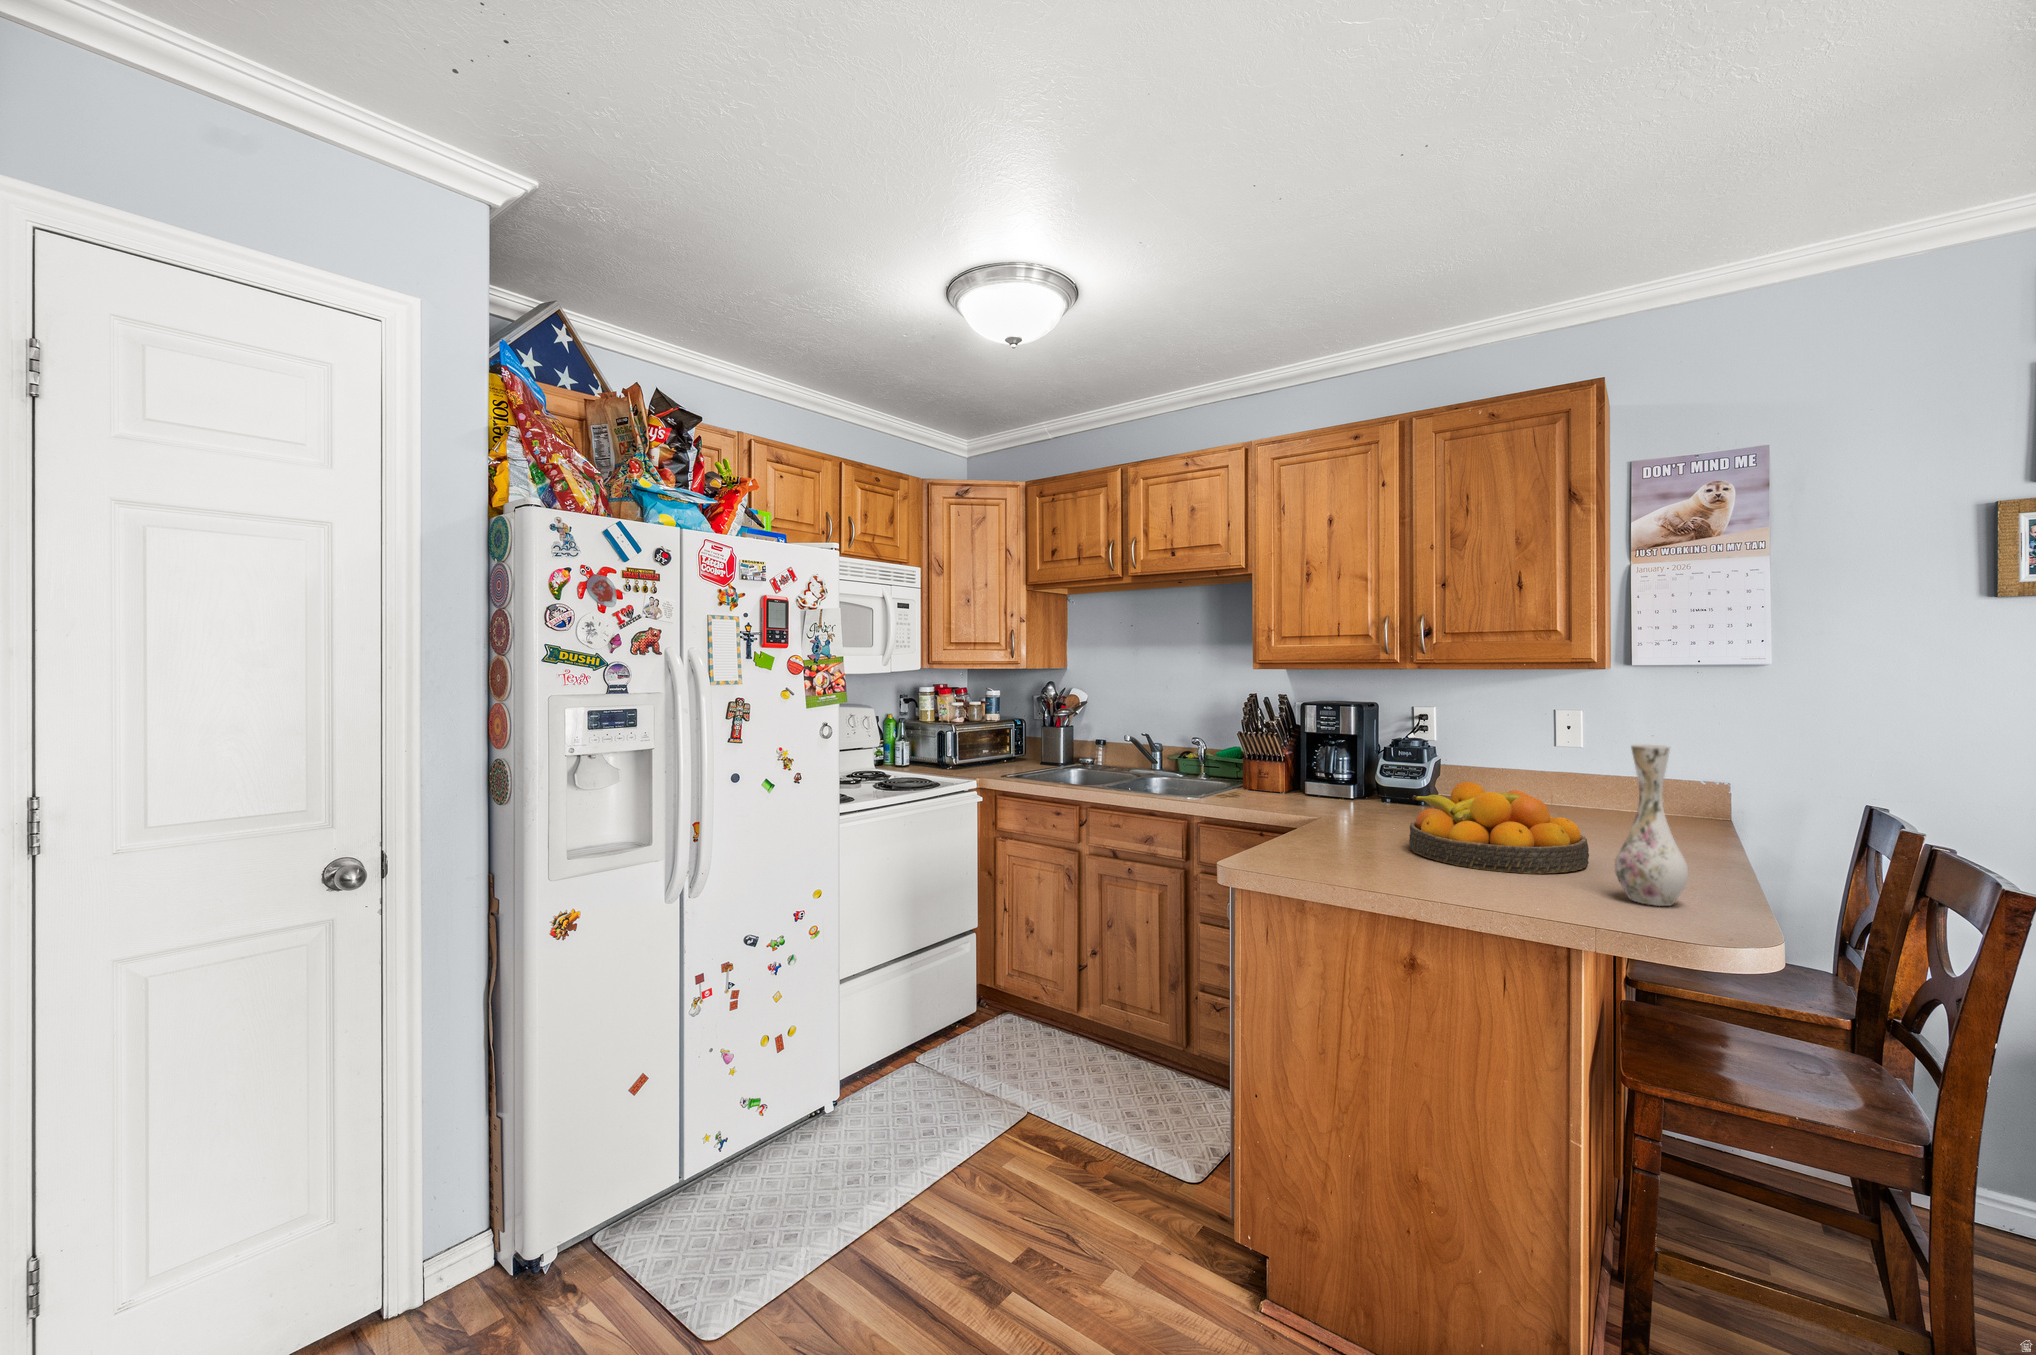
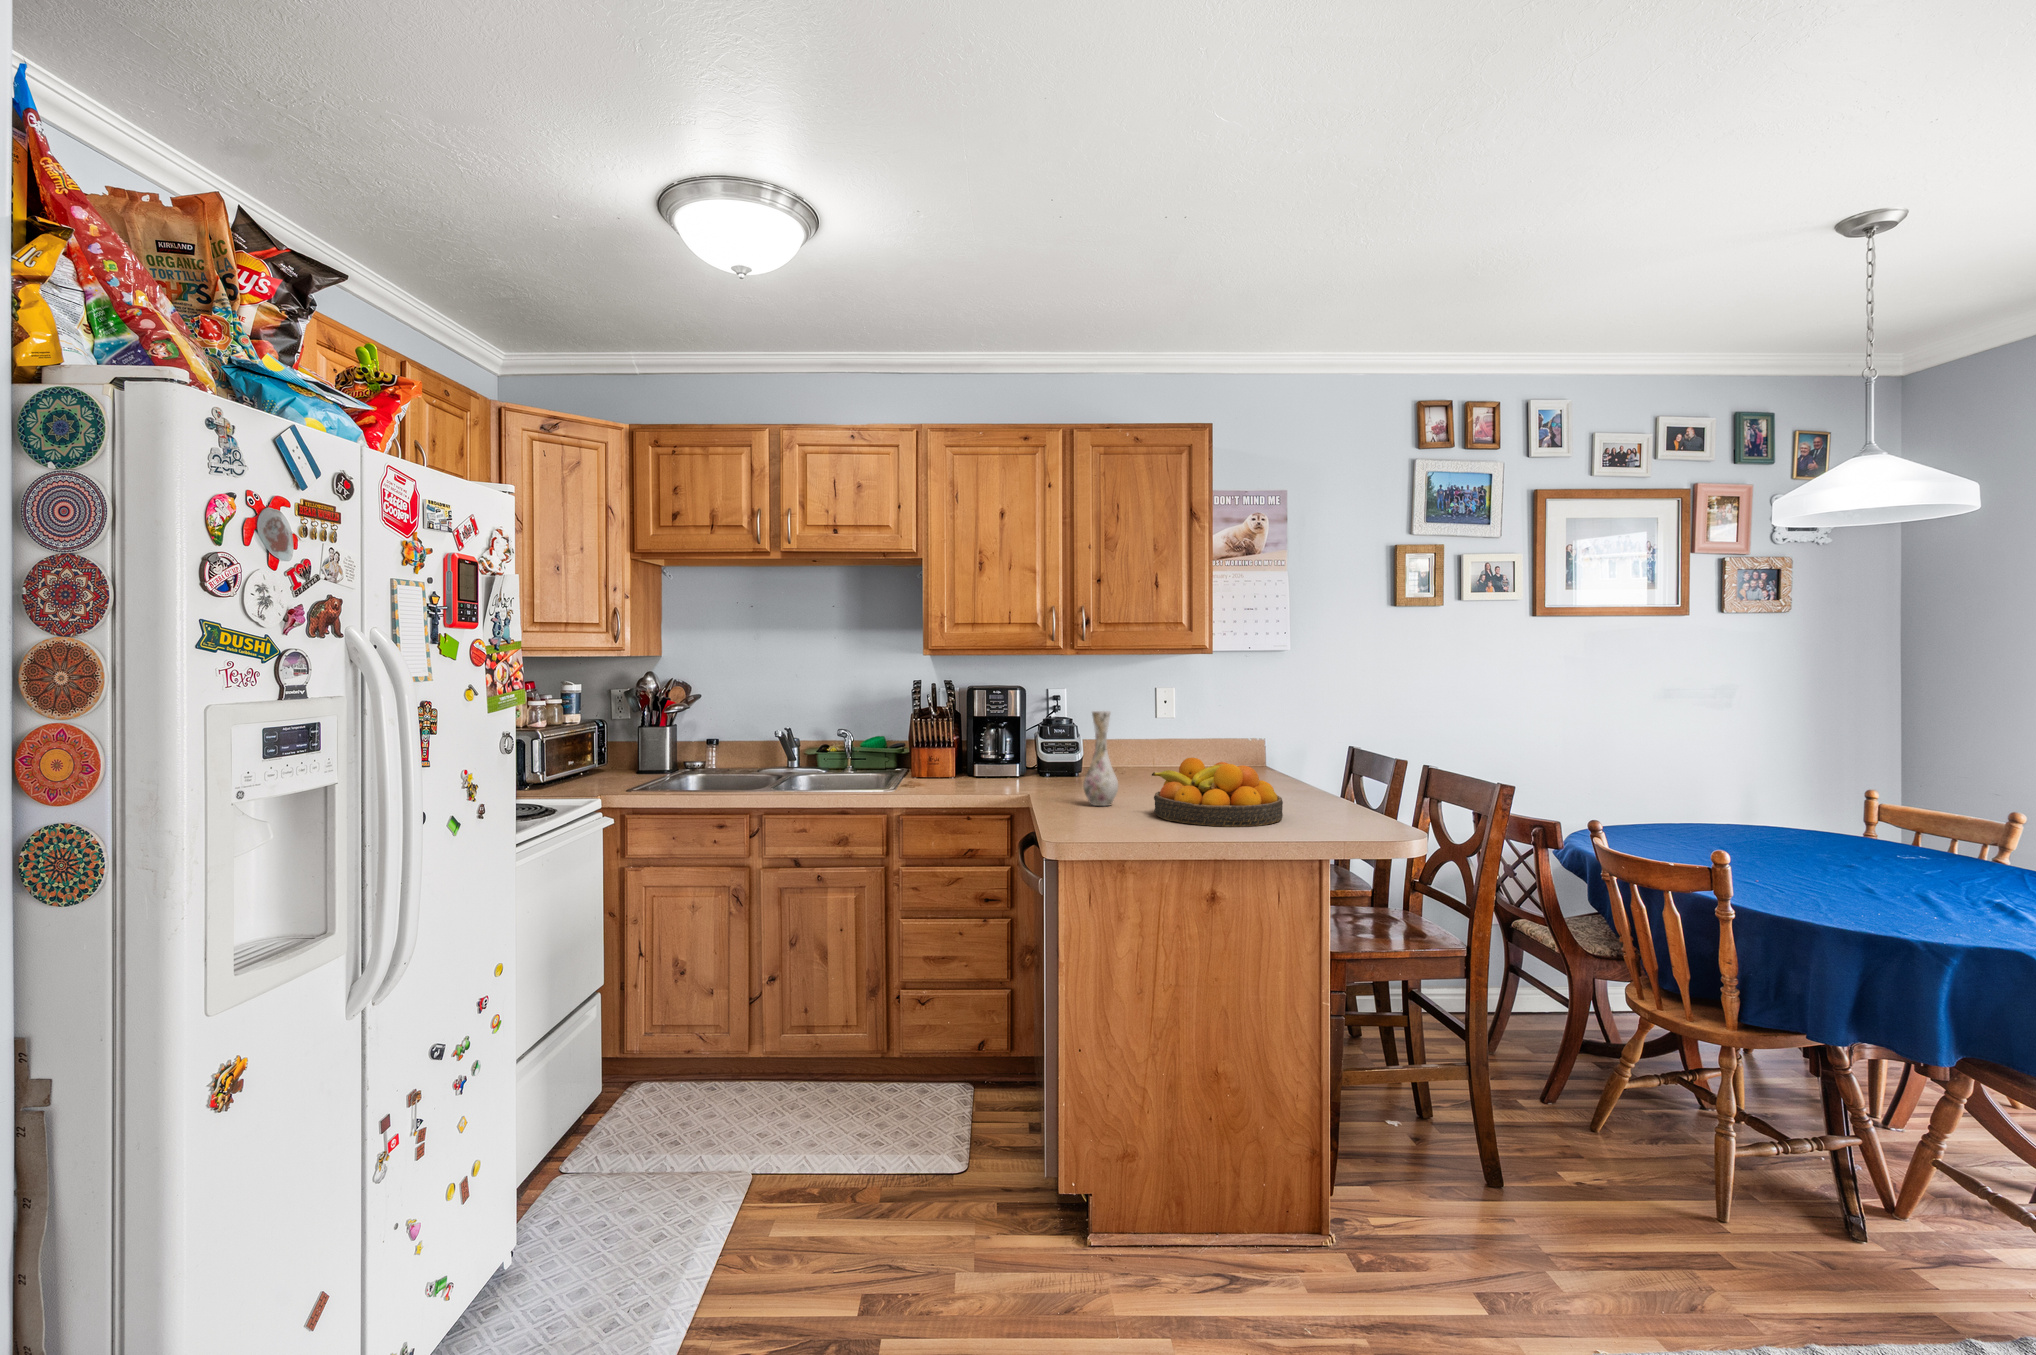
vase: present [1615,744,1688,906] -> present [1083,711,1118,806]

